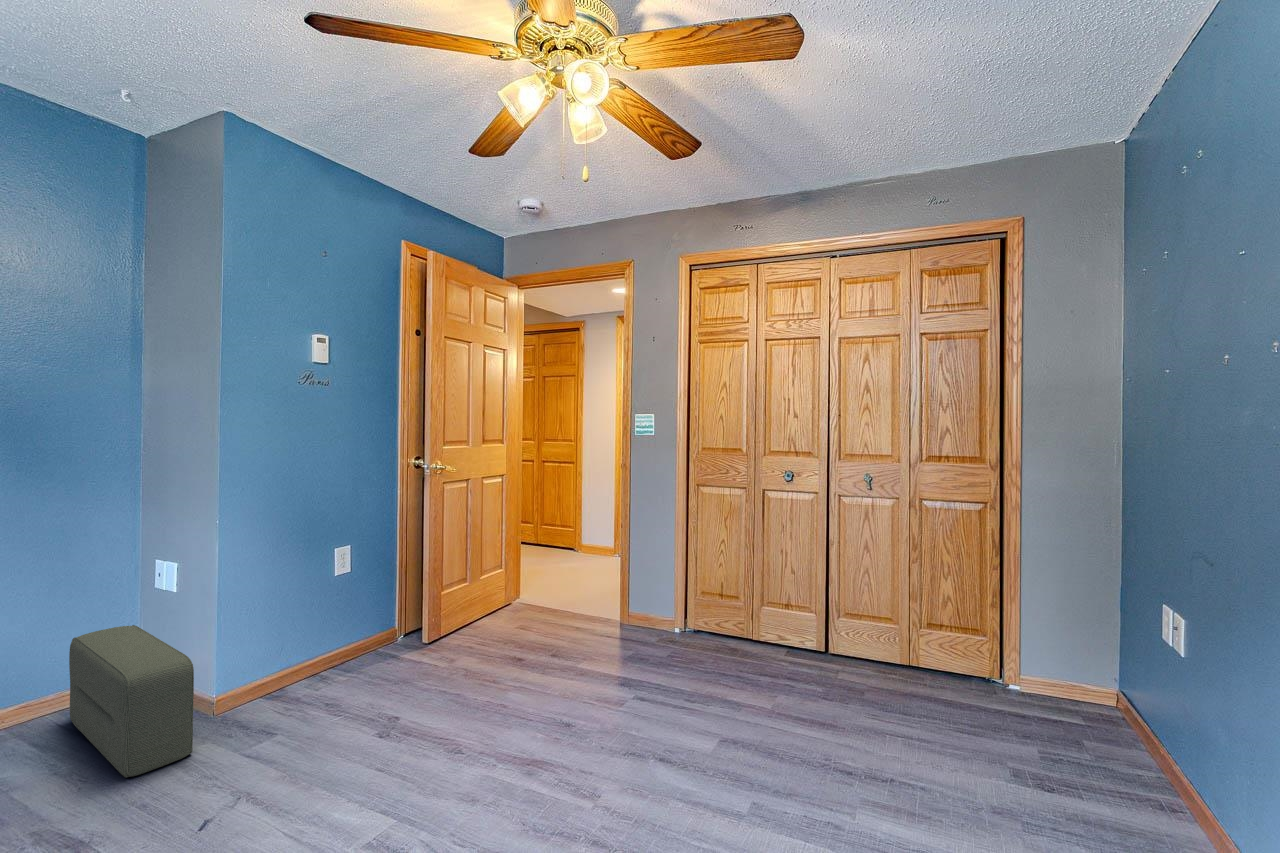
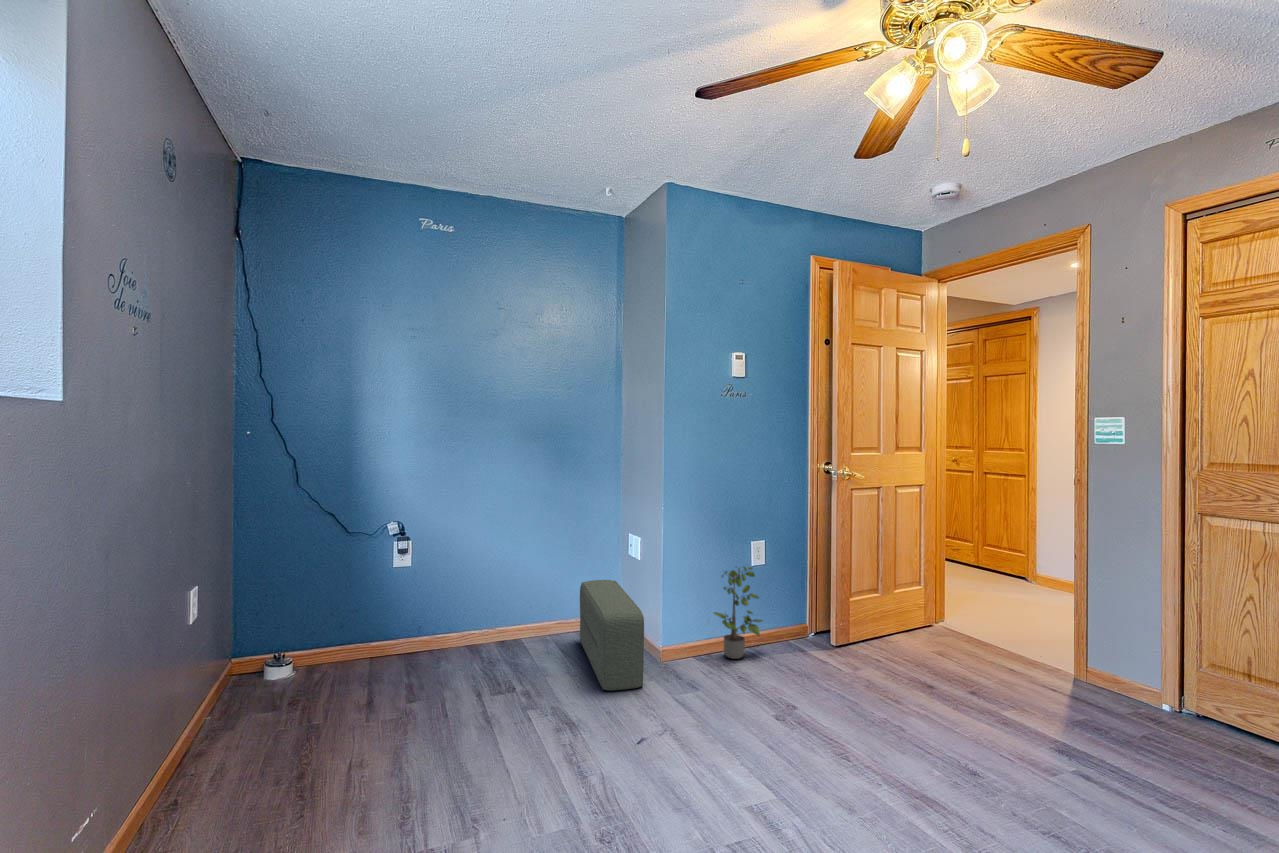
potted plant: none [288,573,352,685] -> present [713,567,762,659]

